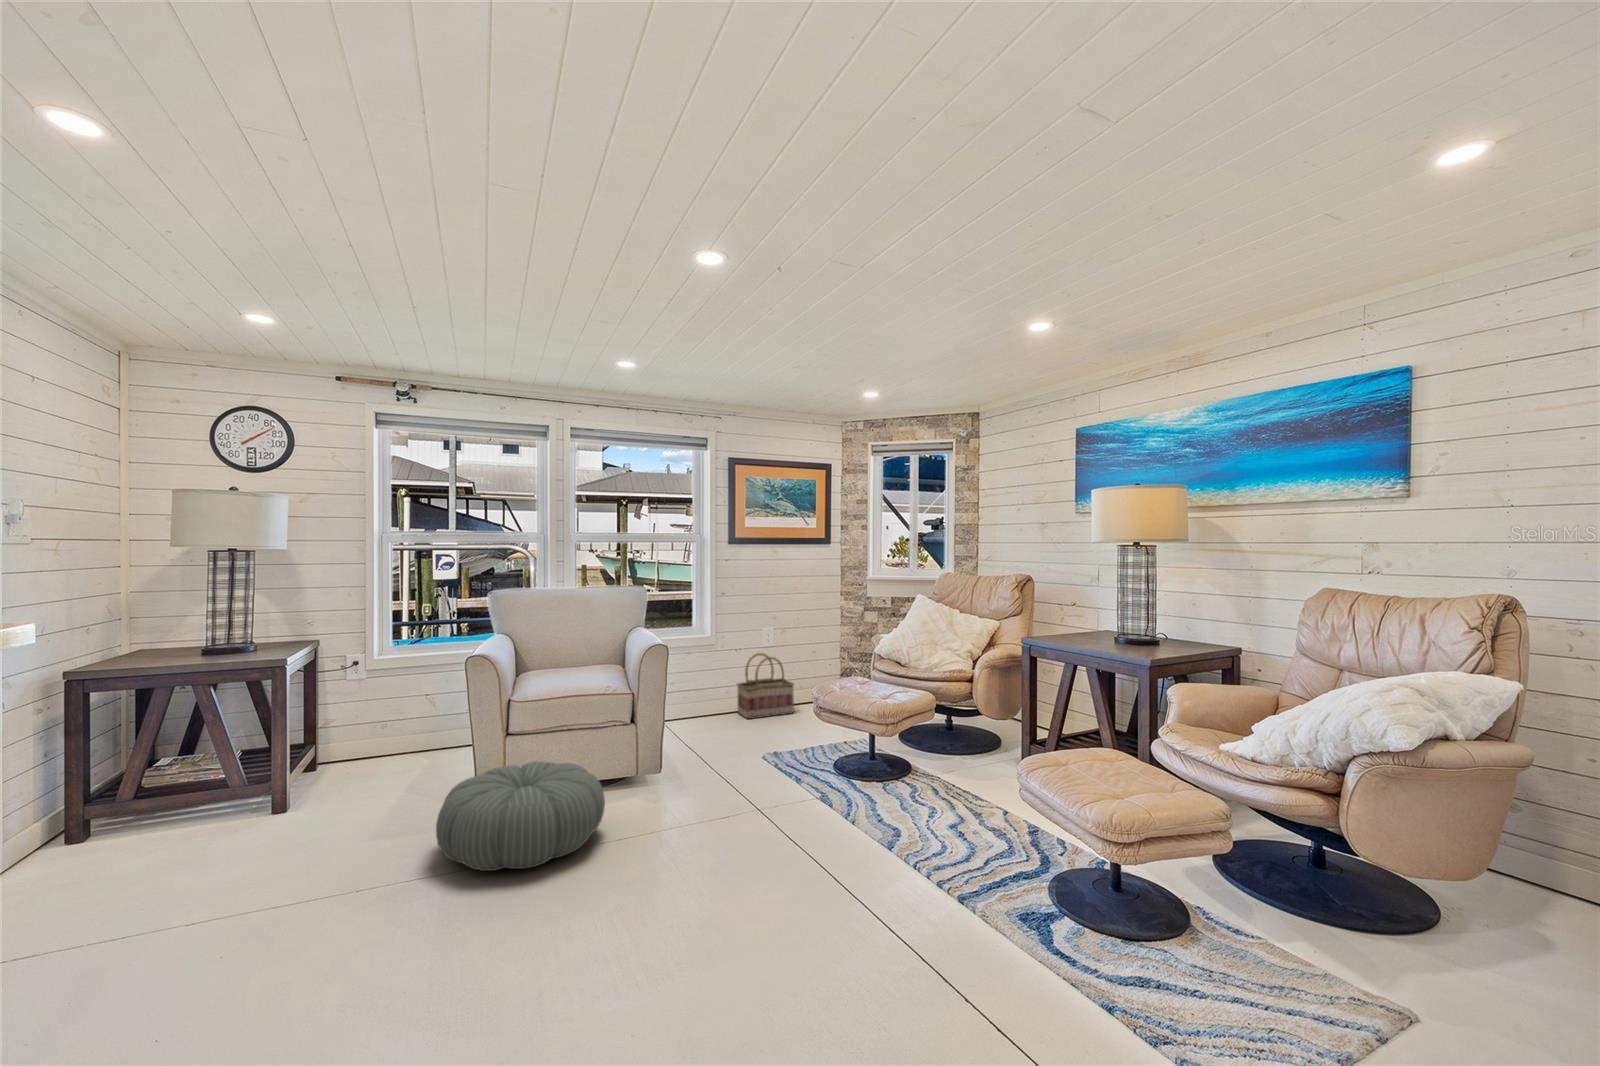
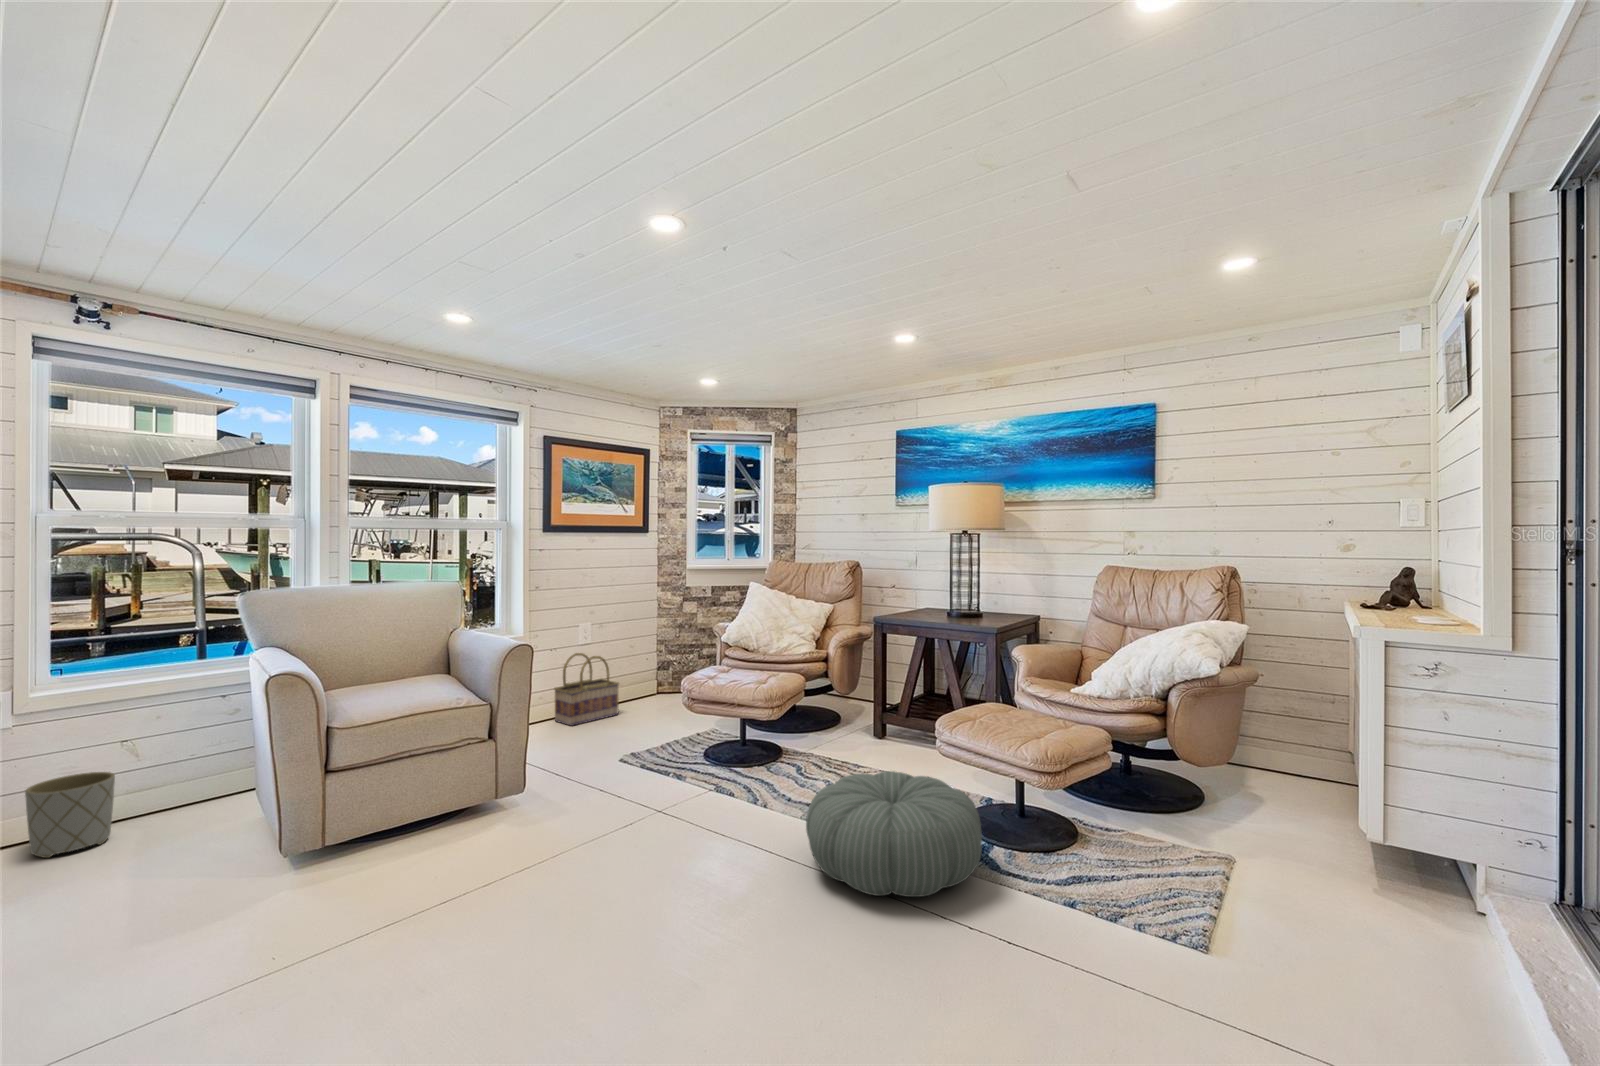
planter: none [354,715,404,771] -> present [25,772,115,858]
pouf: present [436,761,605,871] -> present [806,771,982,897]

